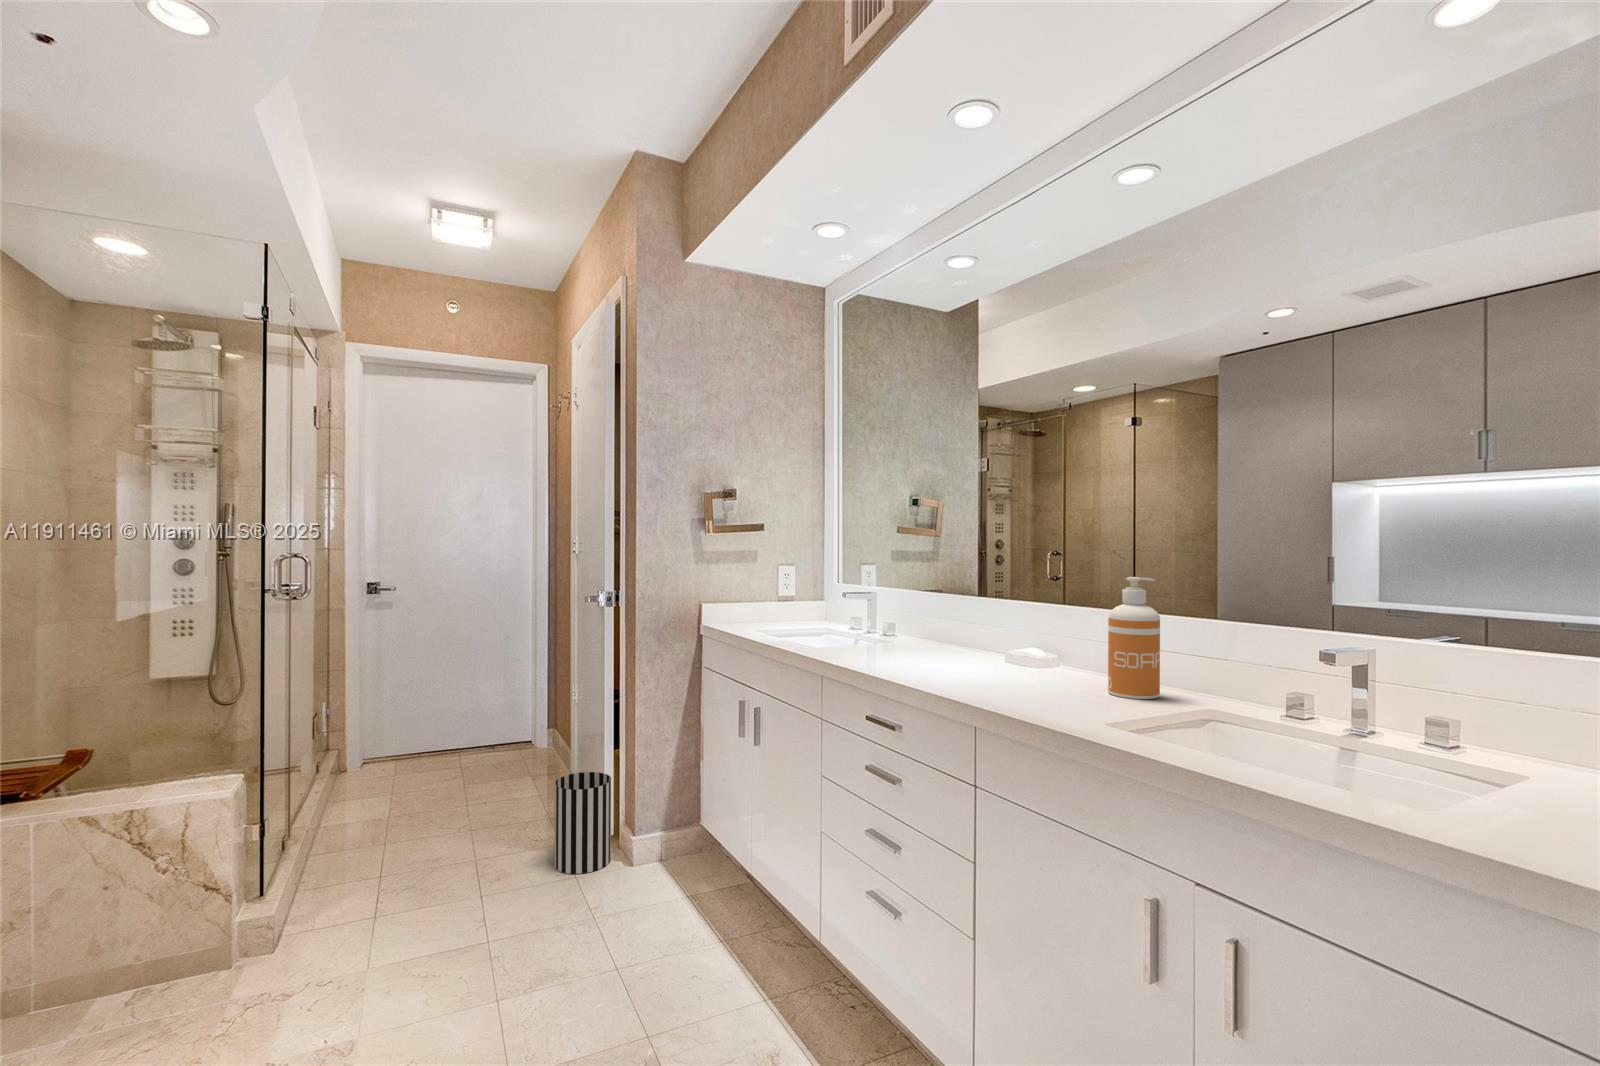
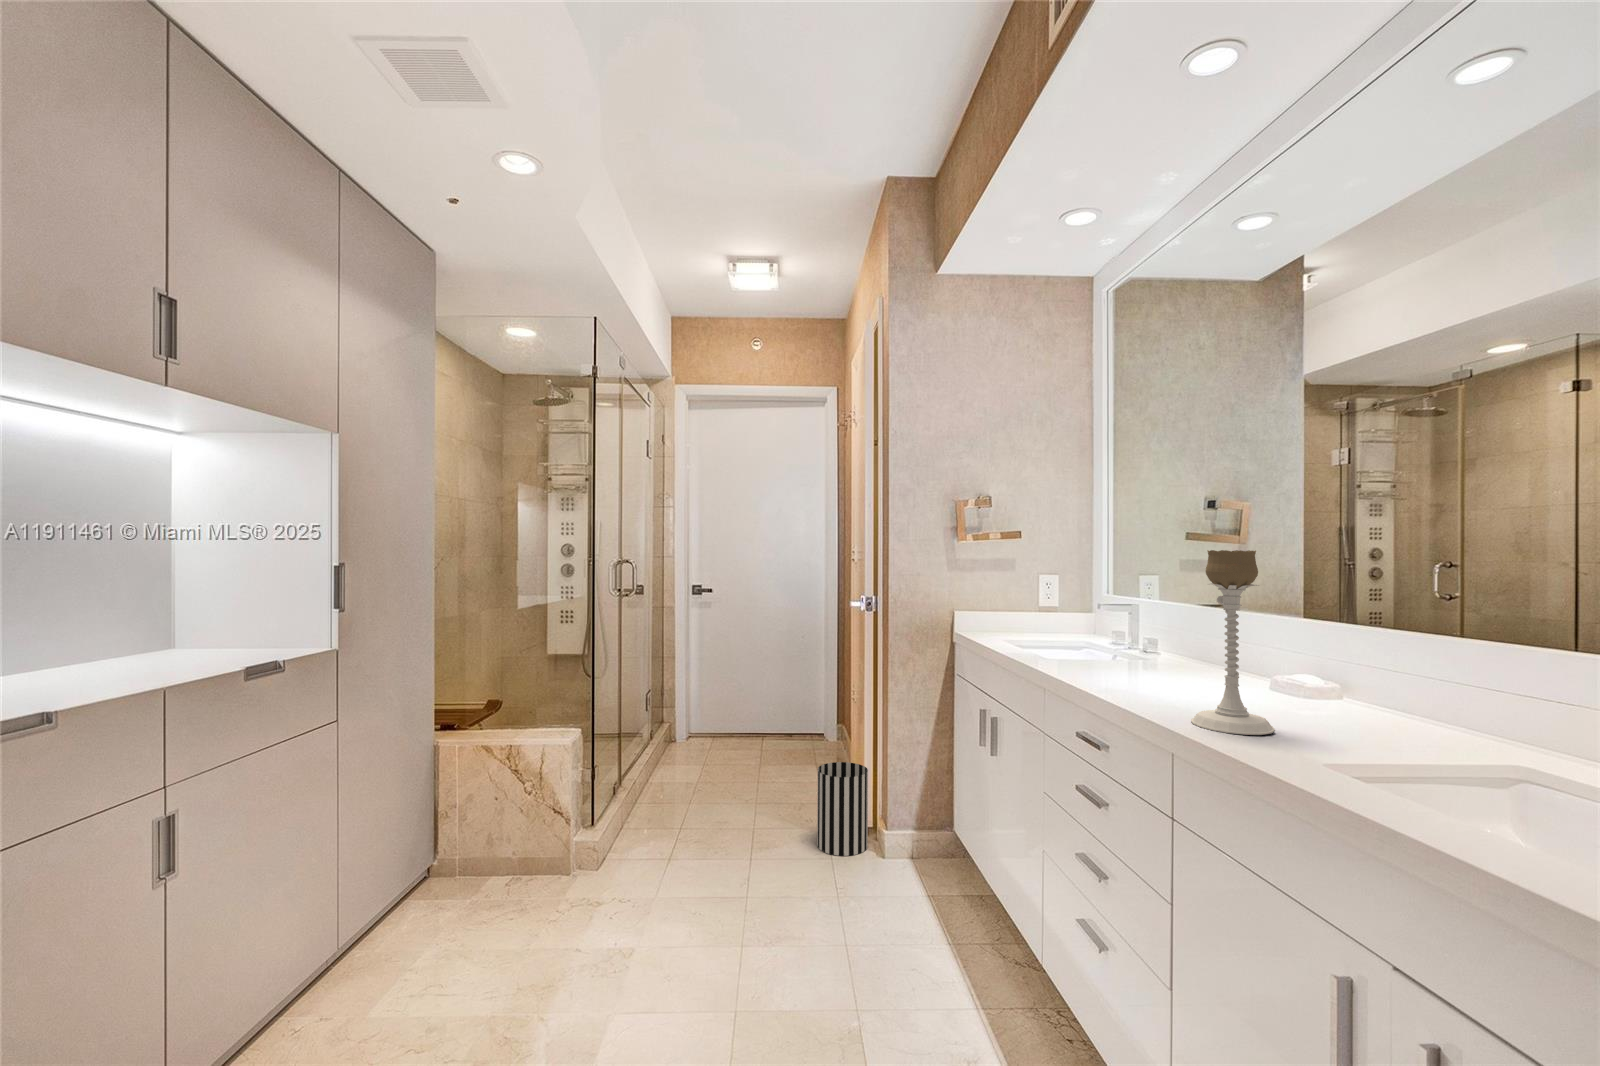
candle holder: none [986,548,1051,707] -> present [1191,550,1275,735]
soap dispenser: present [1108,577,1160,699] -> none [1378,588,1455,743]

